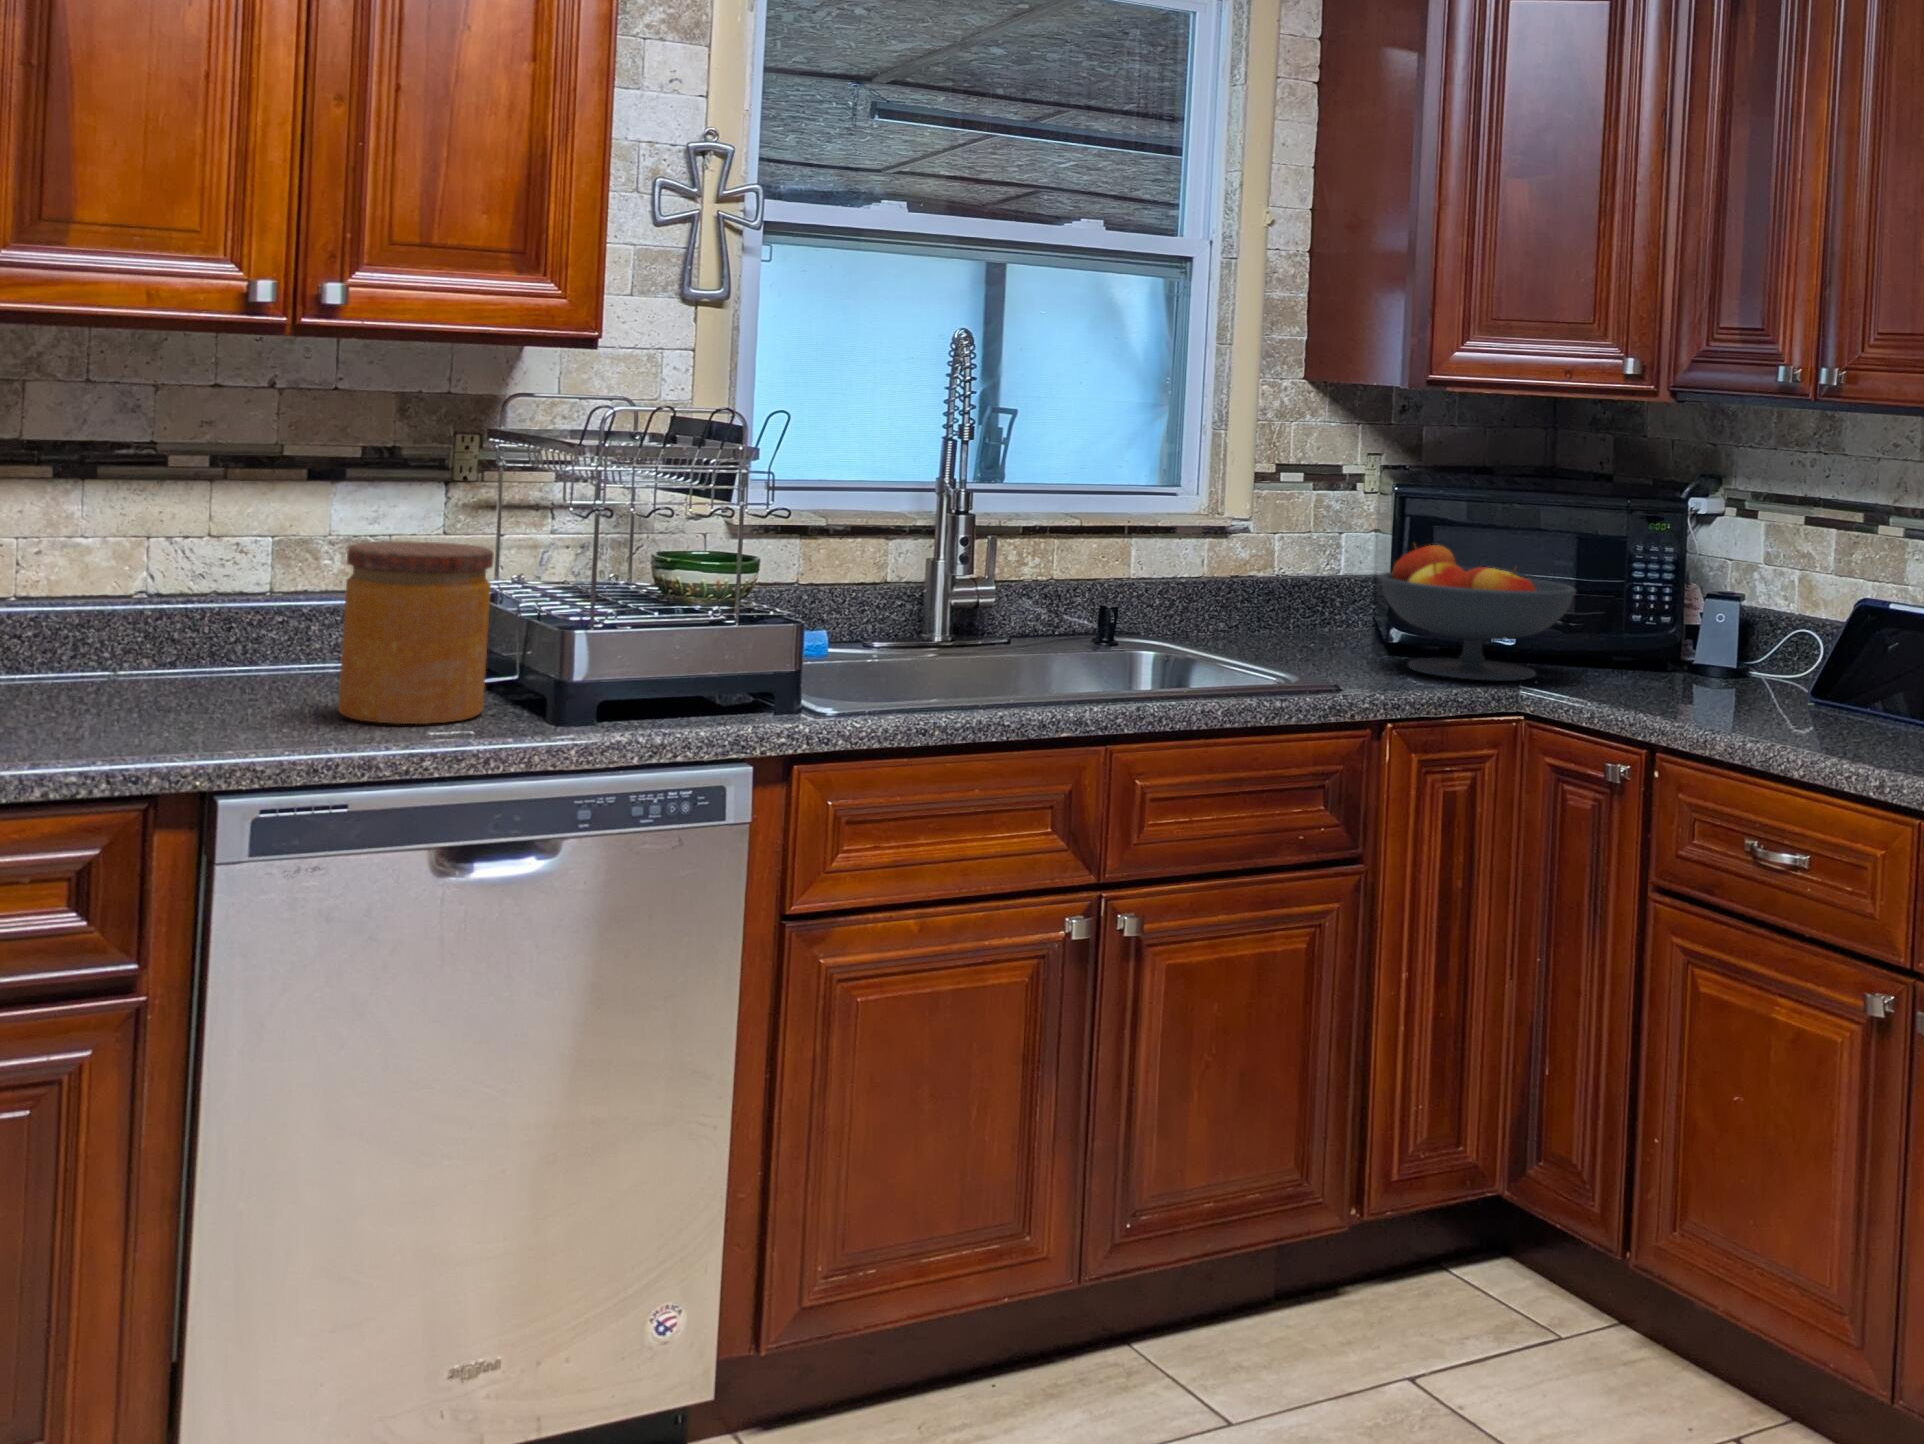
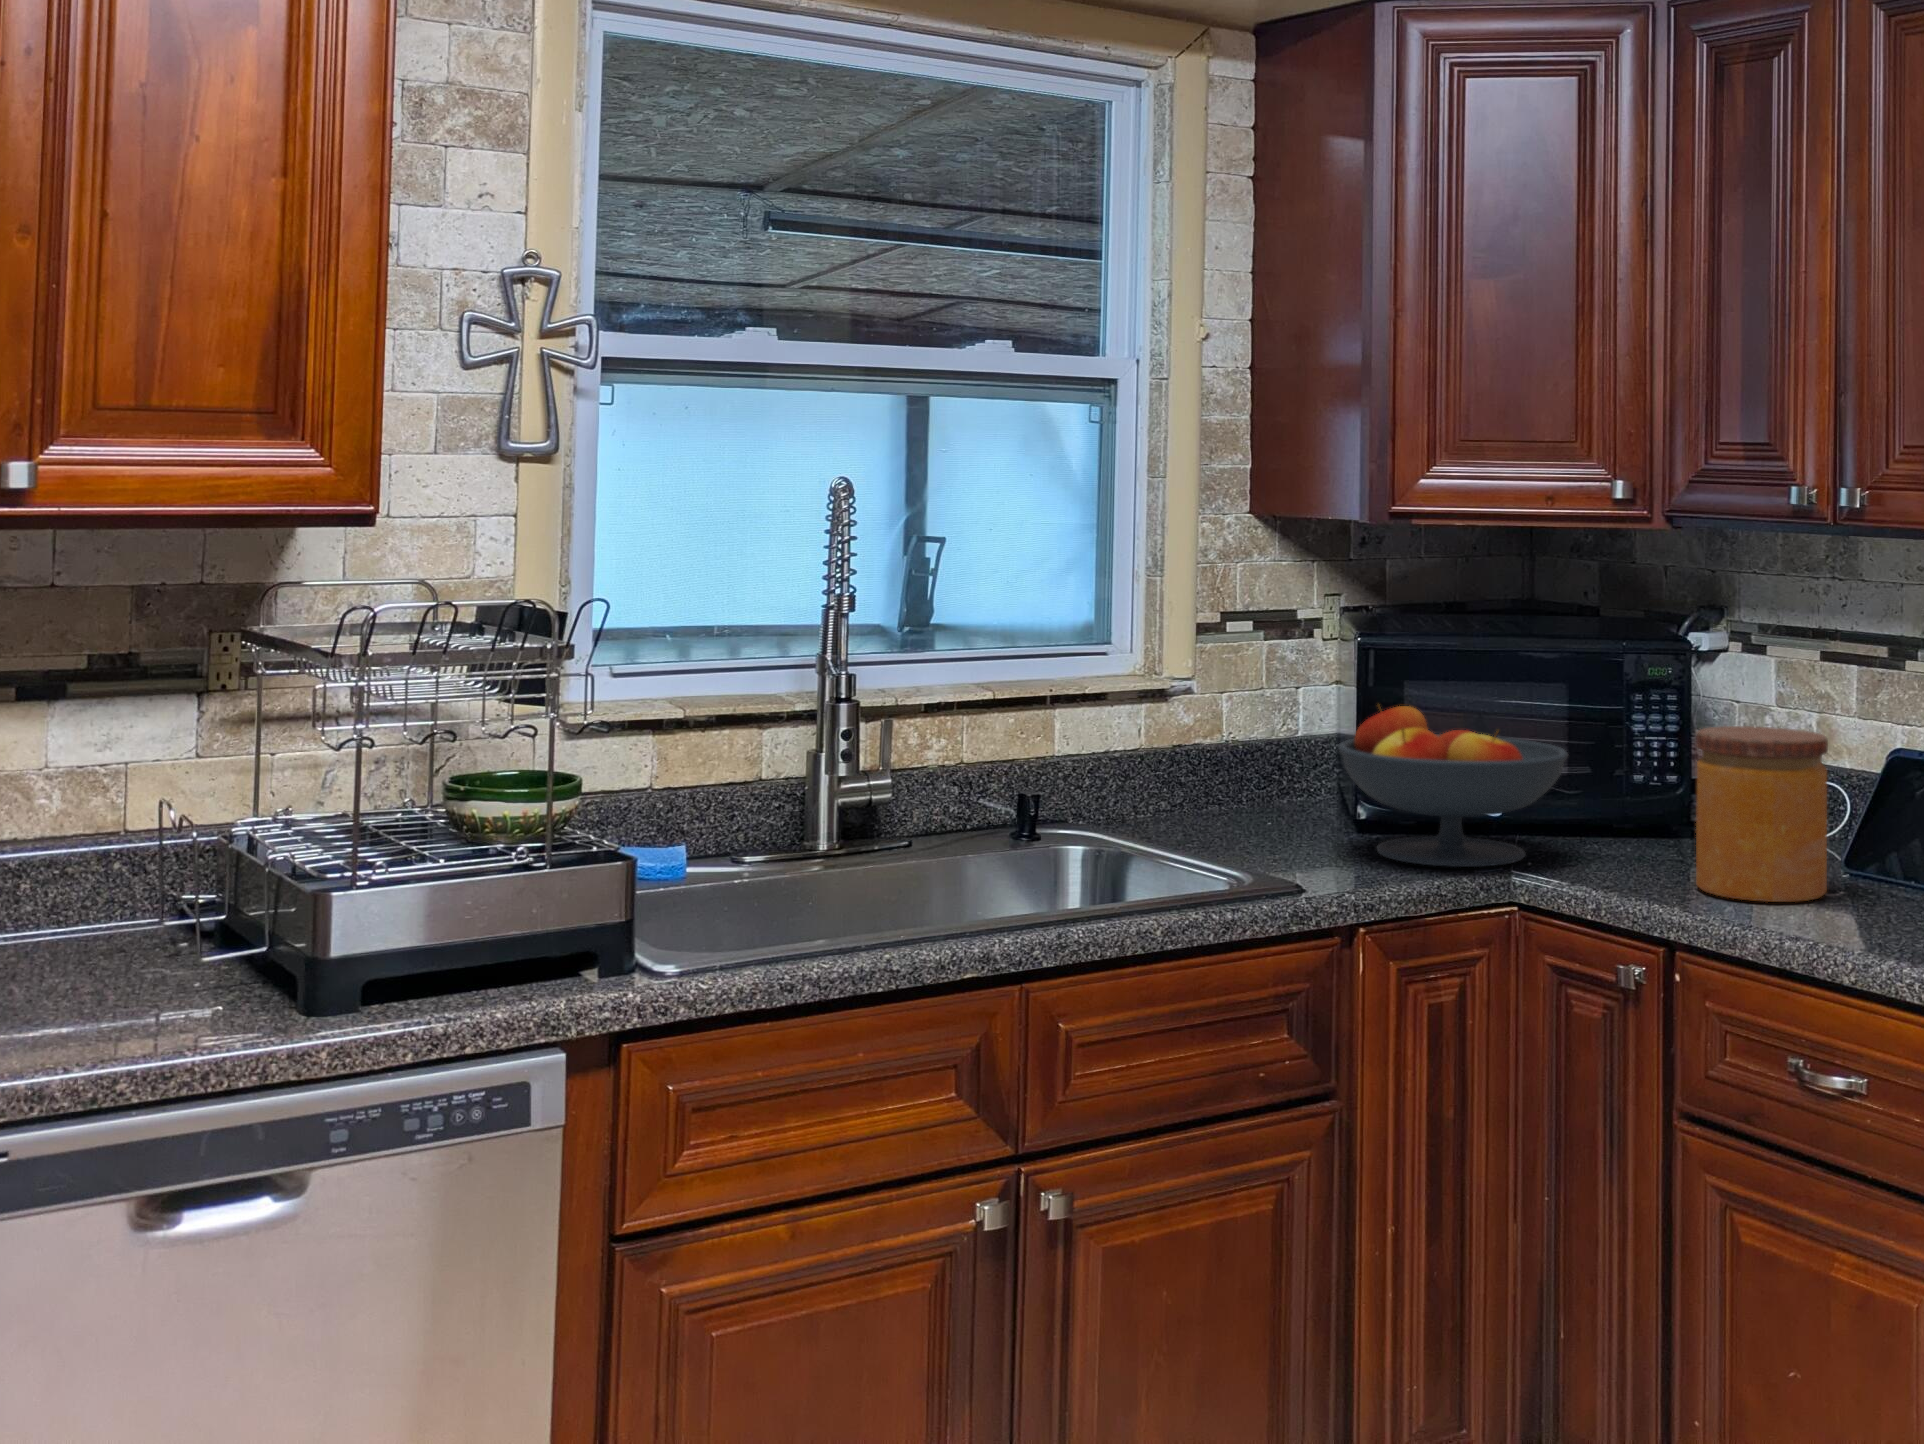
jar: present [338,541,494,724] -> present [1696,726,1828,902]

